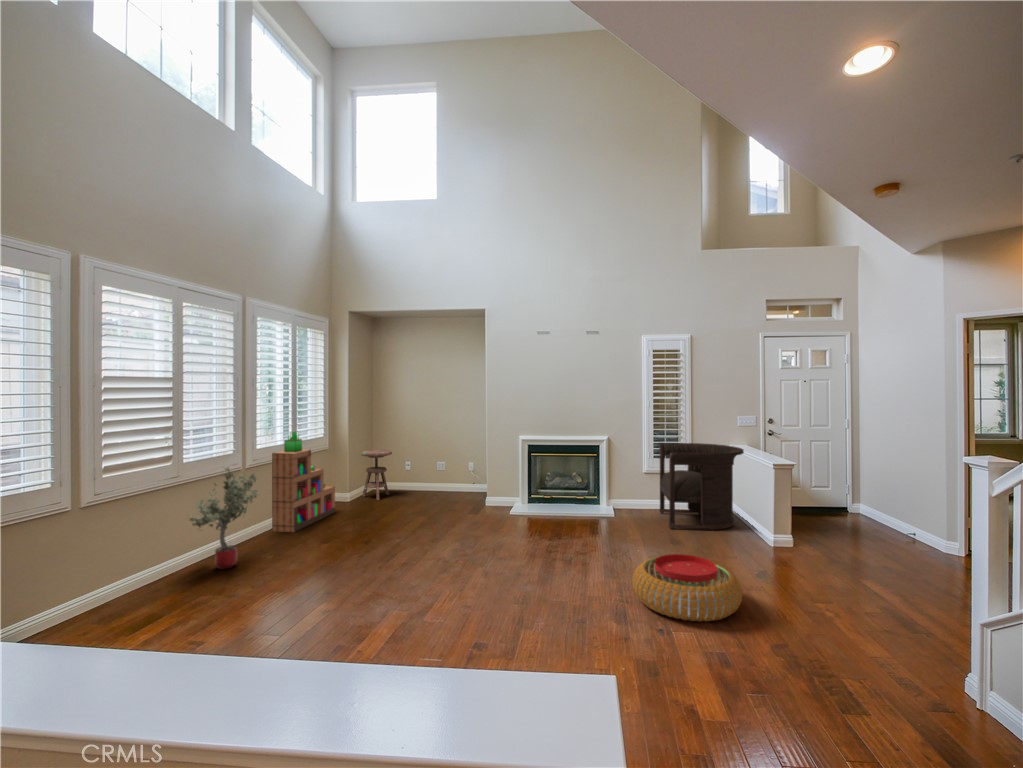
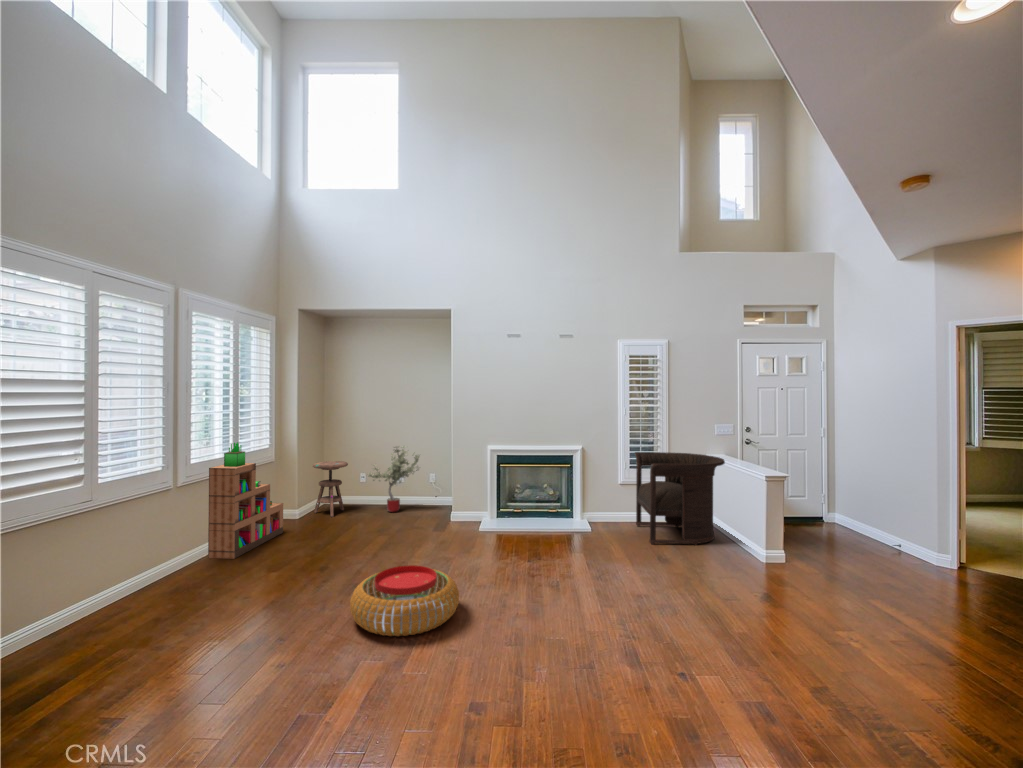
potted tree: present [189,467,258,569] -> present [369,446,420,512]
pouf: present [632,554,742,622] -> present [350,565,459,636]

